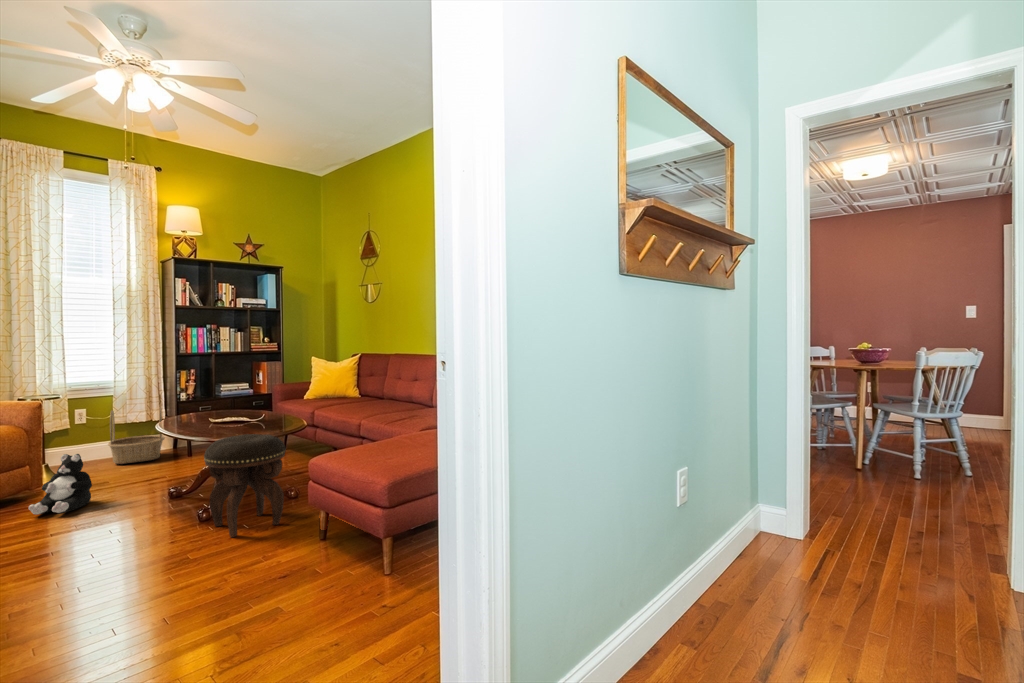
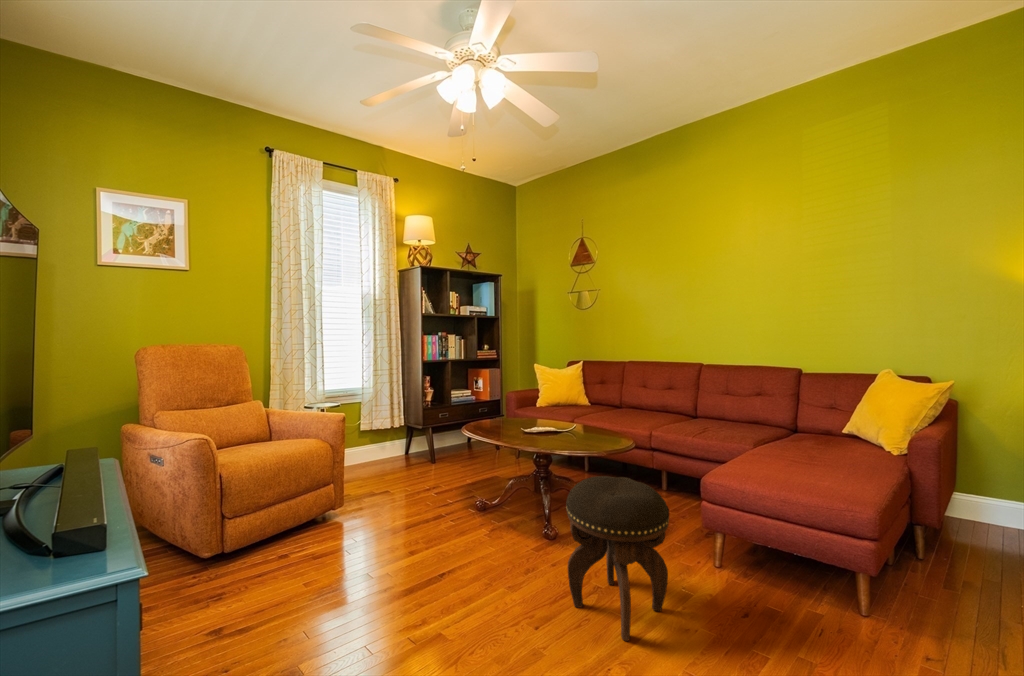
basket: present [108,407,165,464] -> none [363,415,412,474]
plush toy: present [29,454,92,515] -> none [331,483,389,562]

